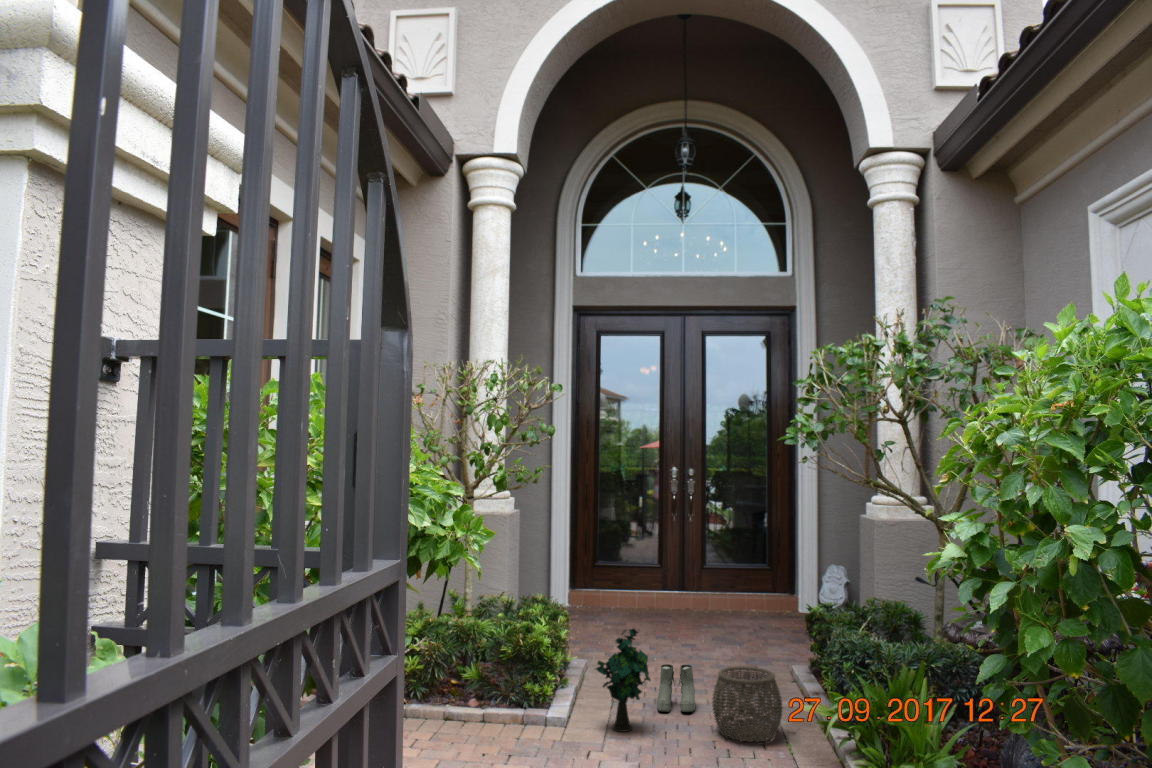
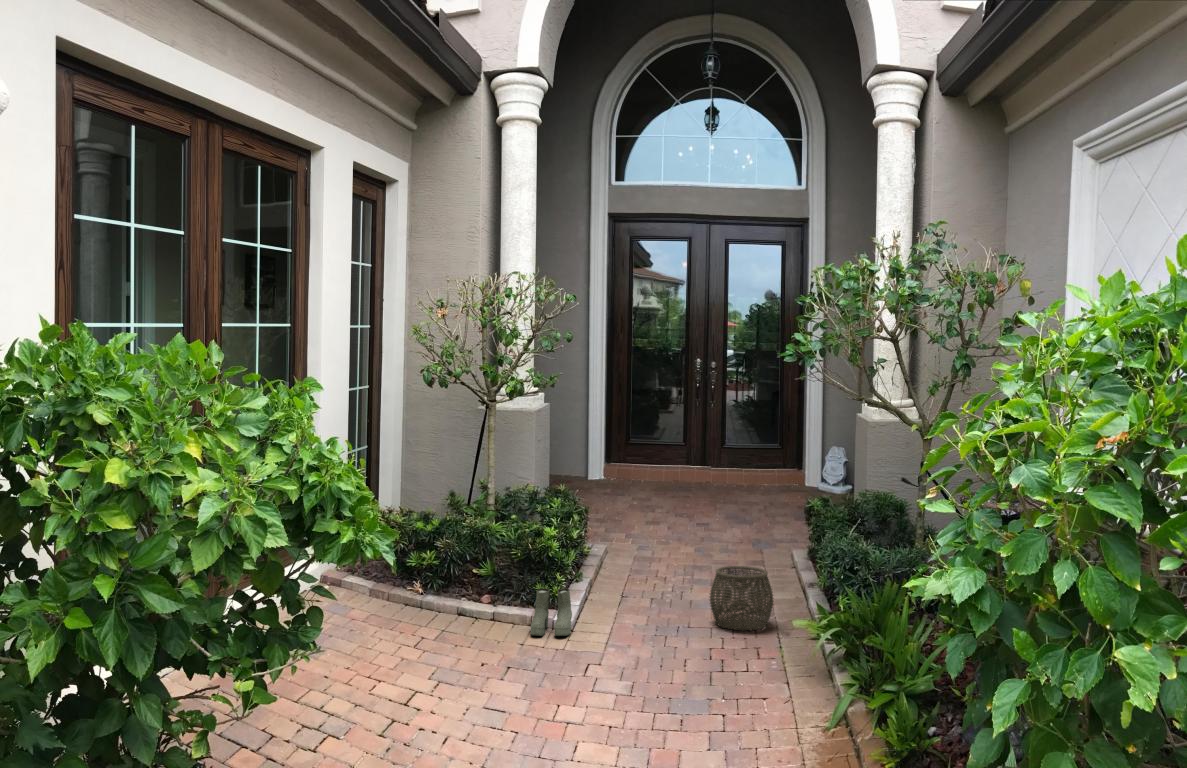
decorative plant: present [596,629,651,732] -> none [602,531,655,624]
boots: present [657,664,695,712] -> present [531,588,572,636]

